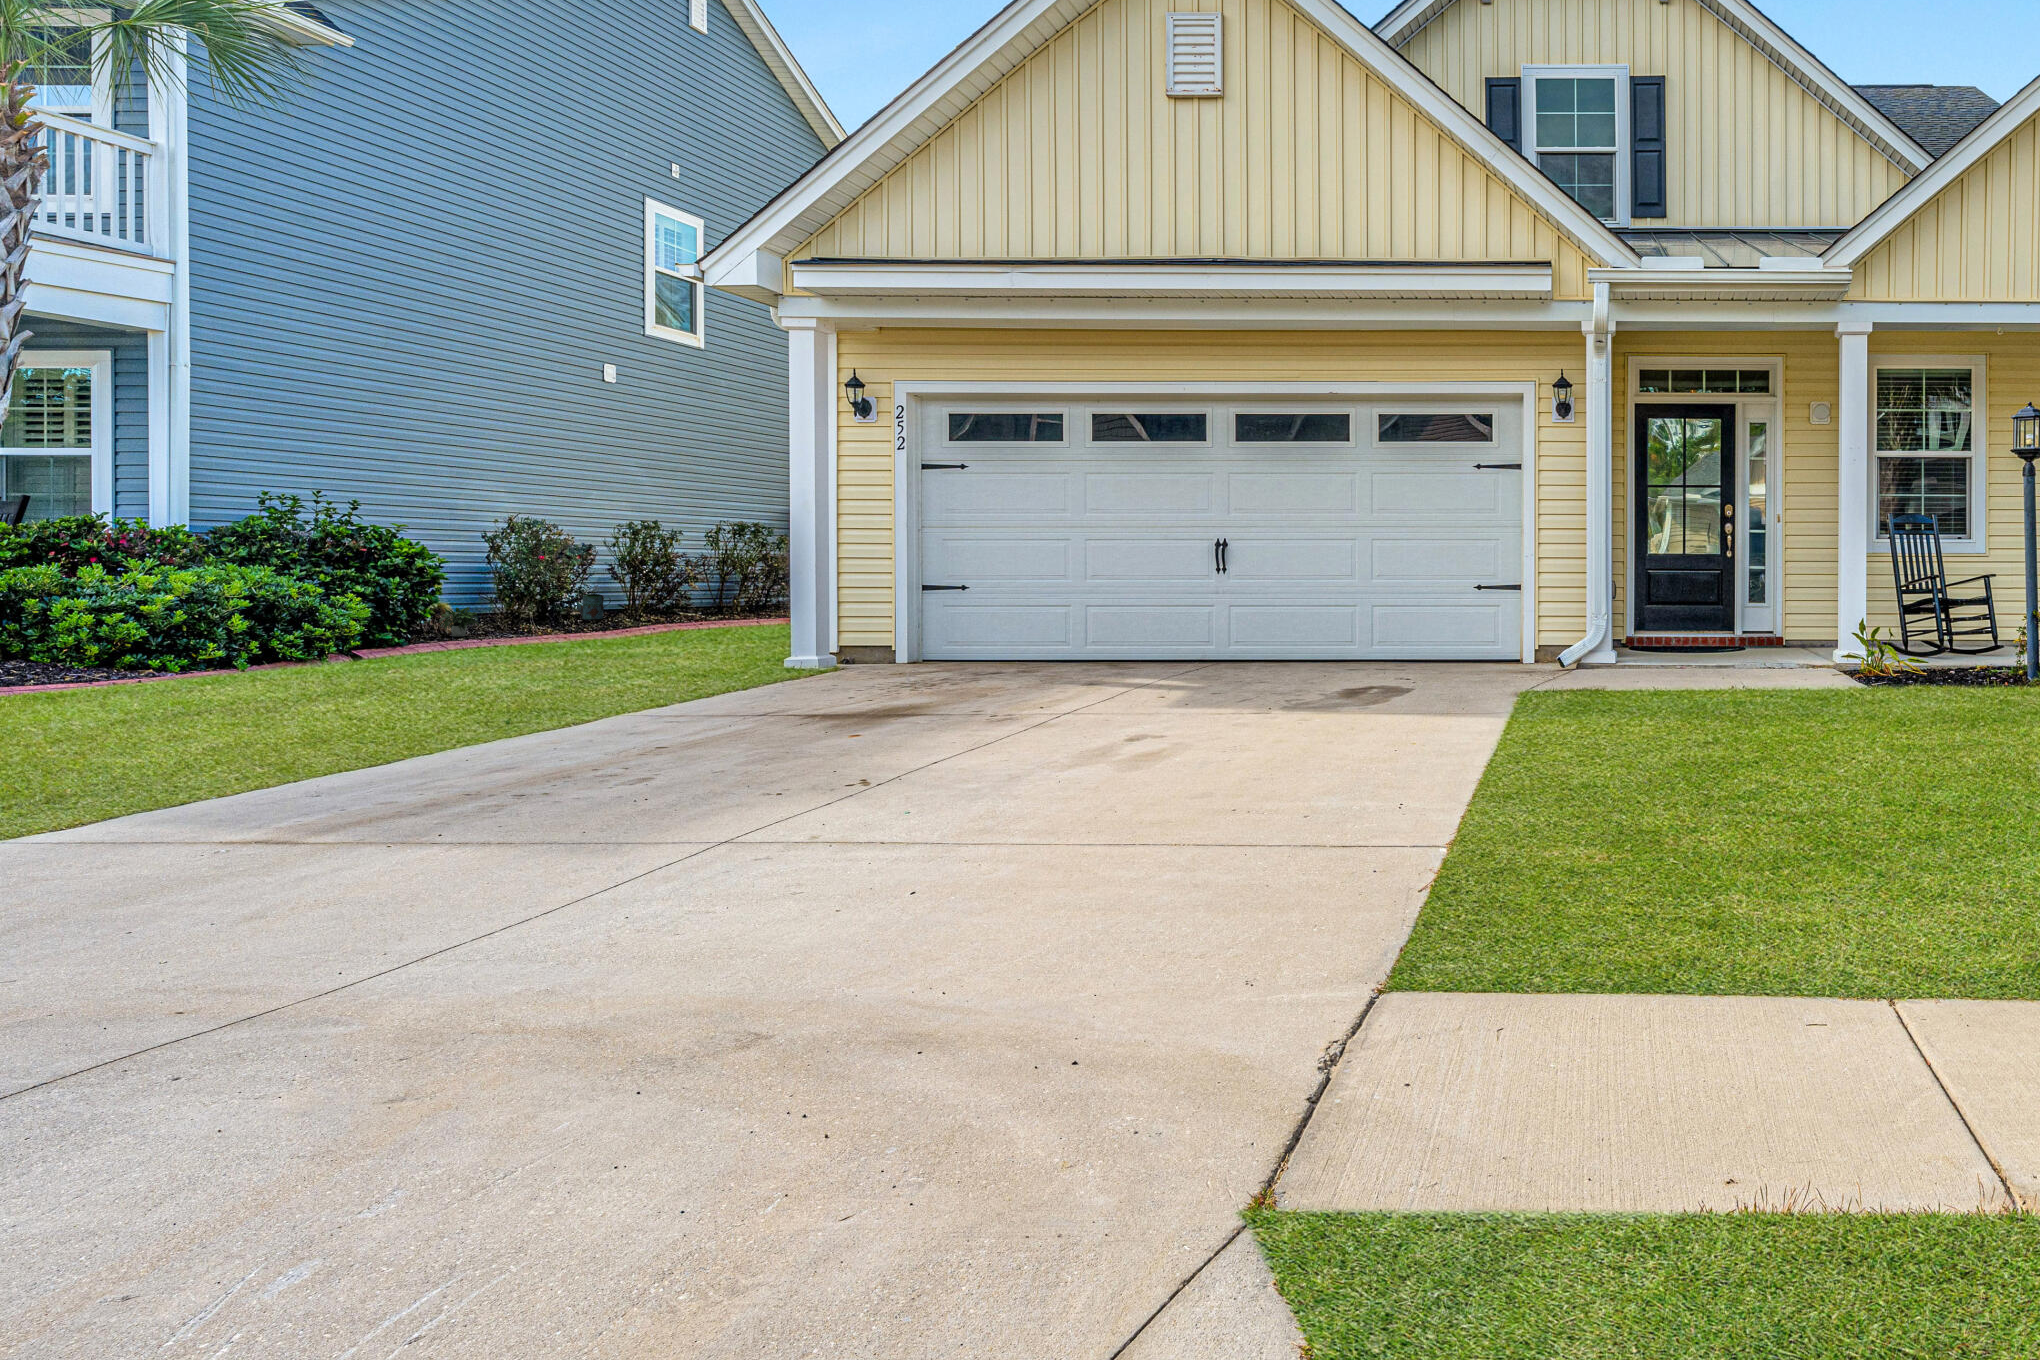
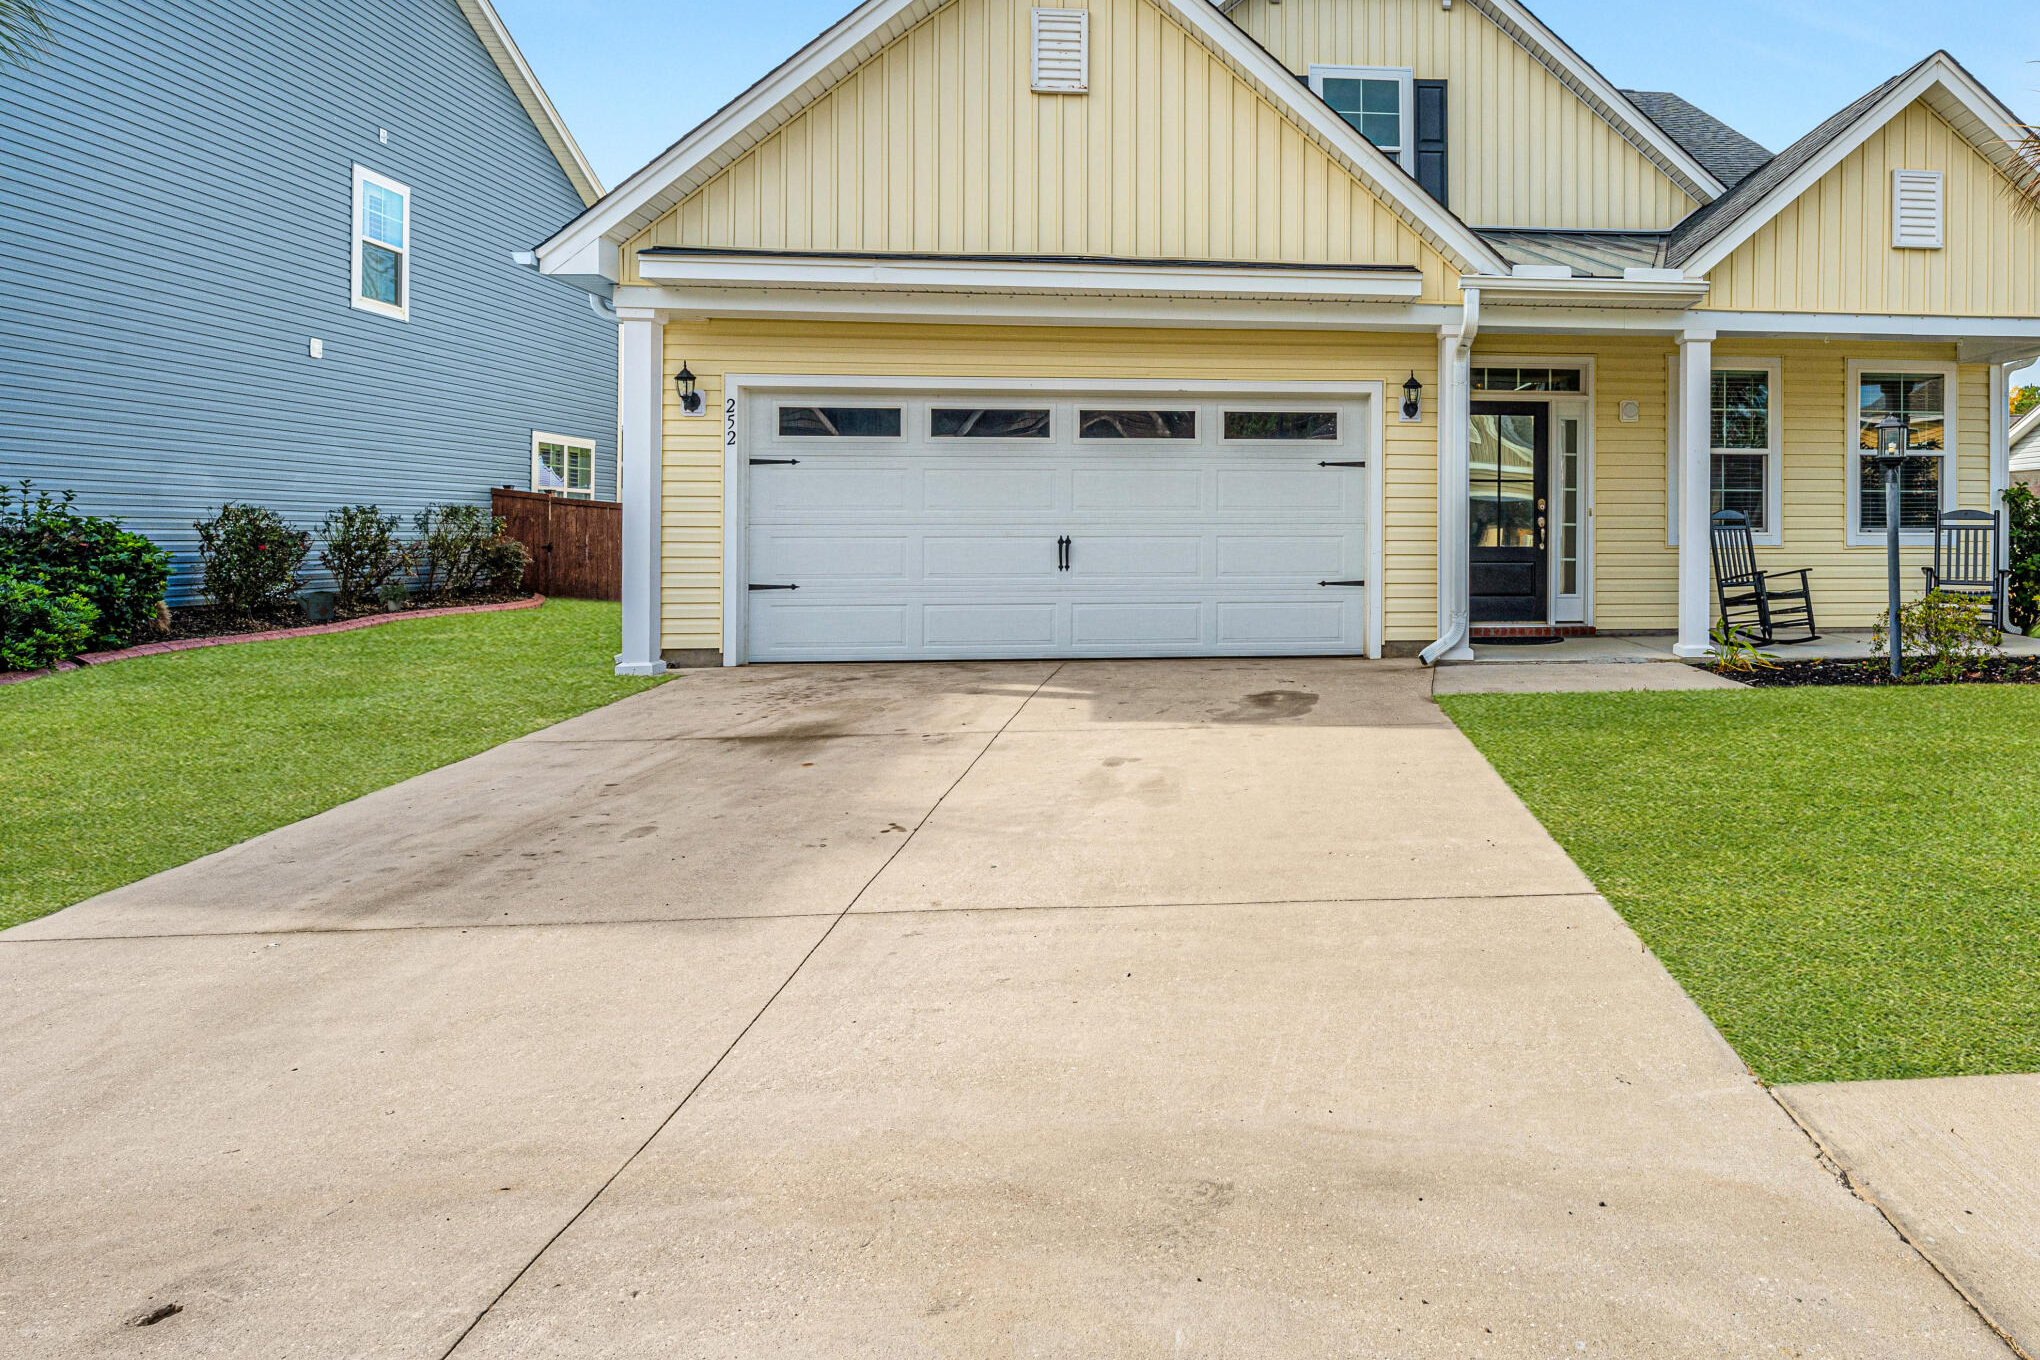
potted plant: present [427,607,479,637] -> present [378,584,413,610]

